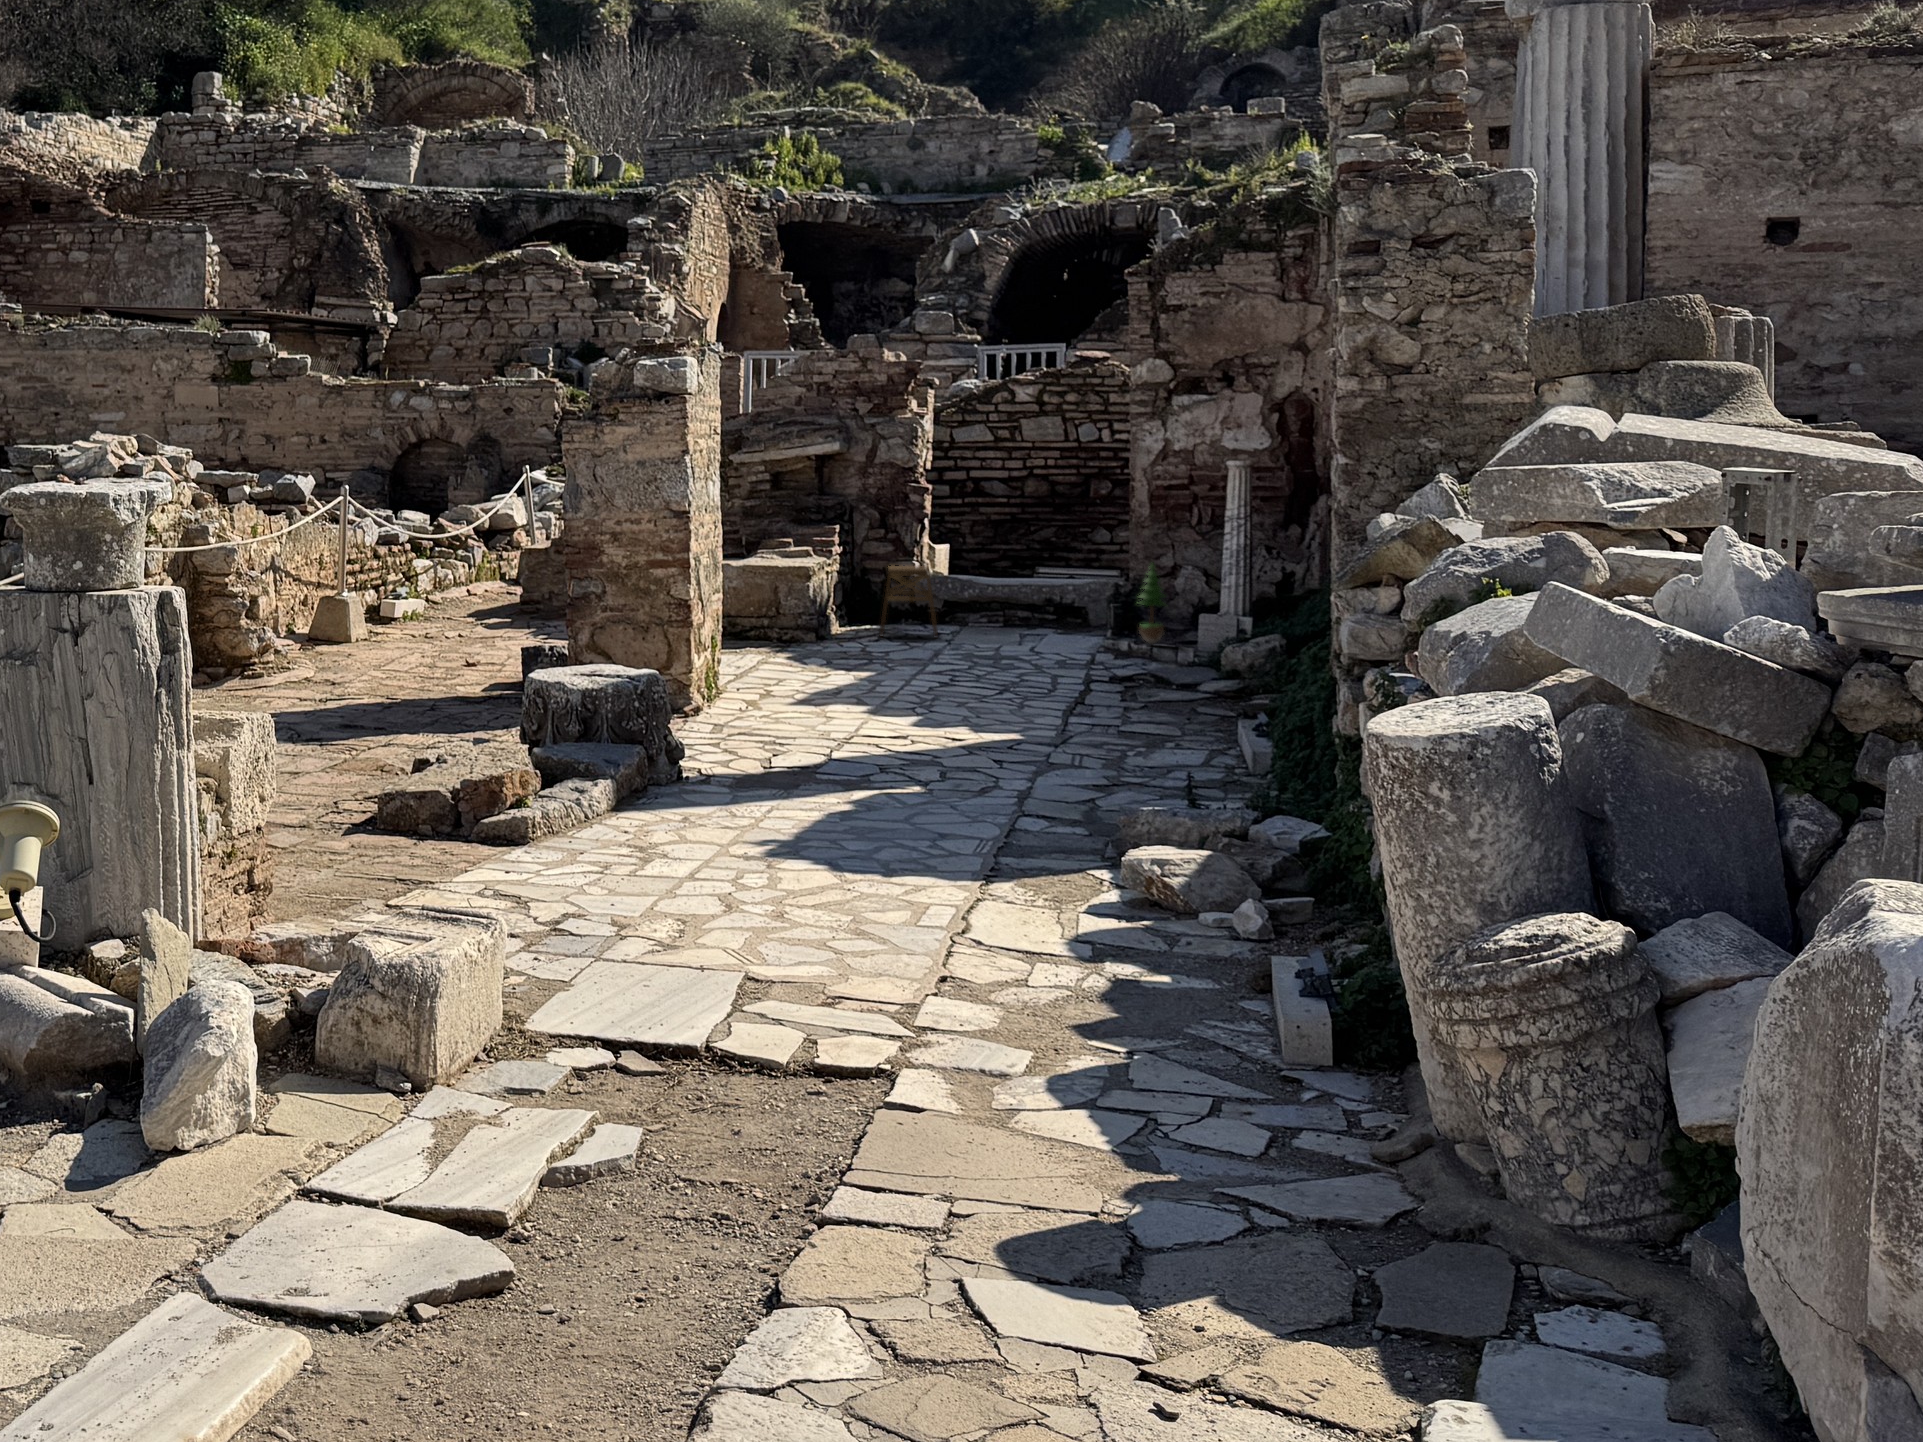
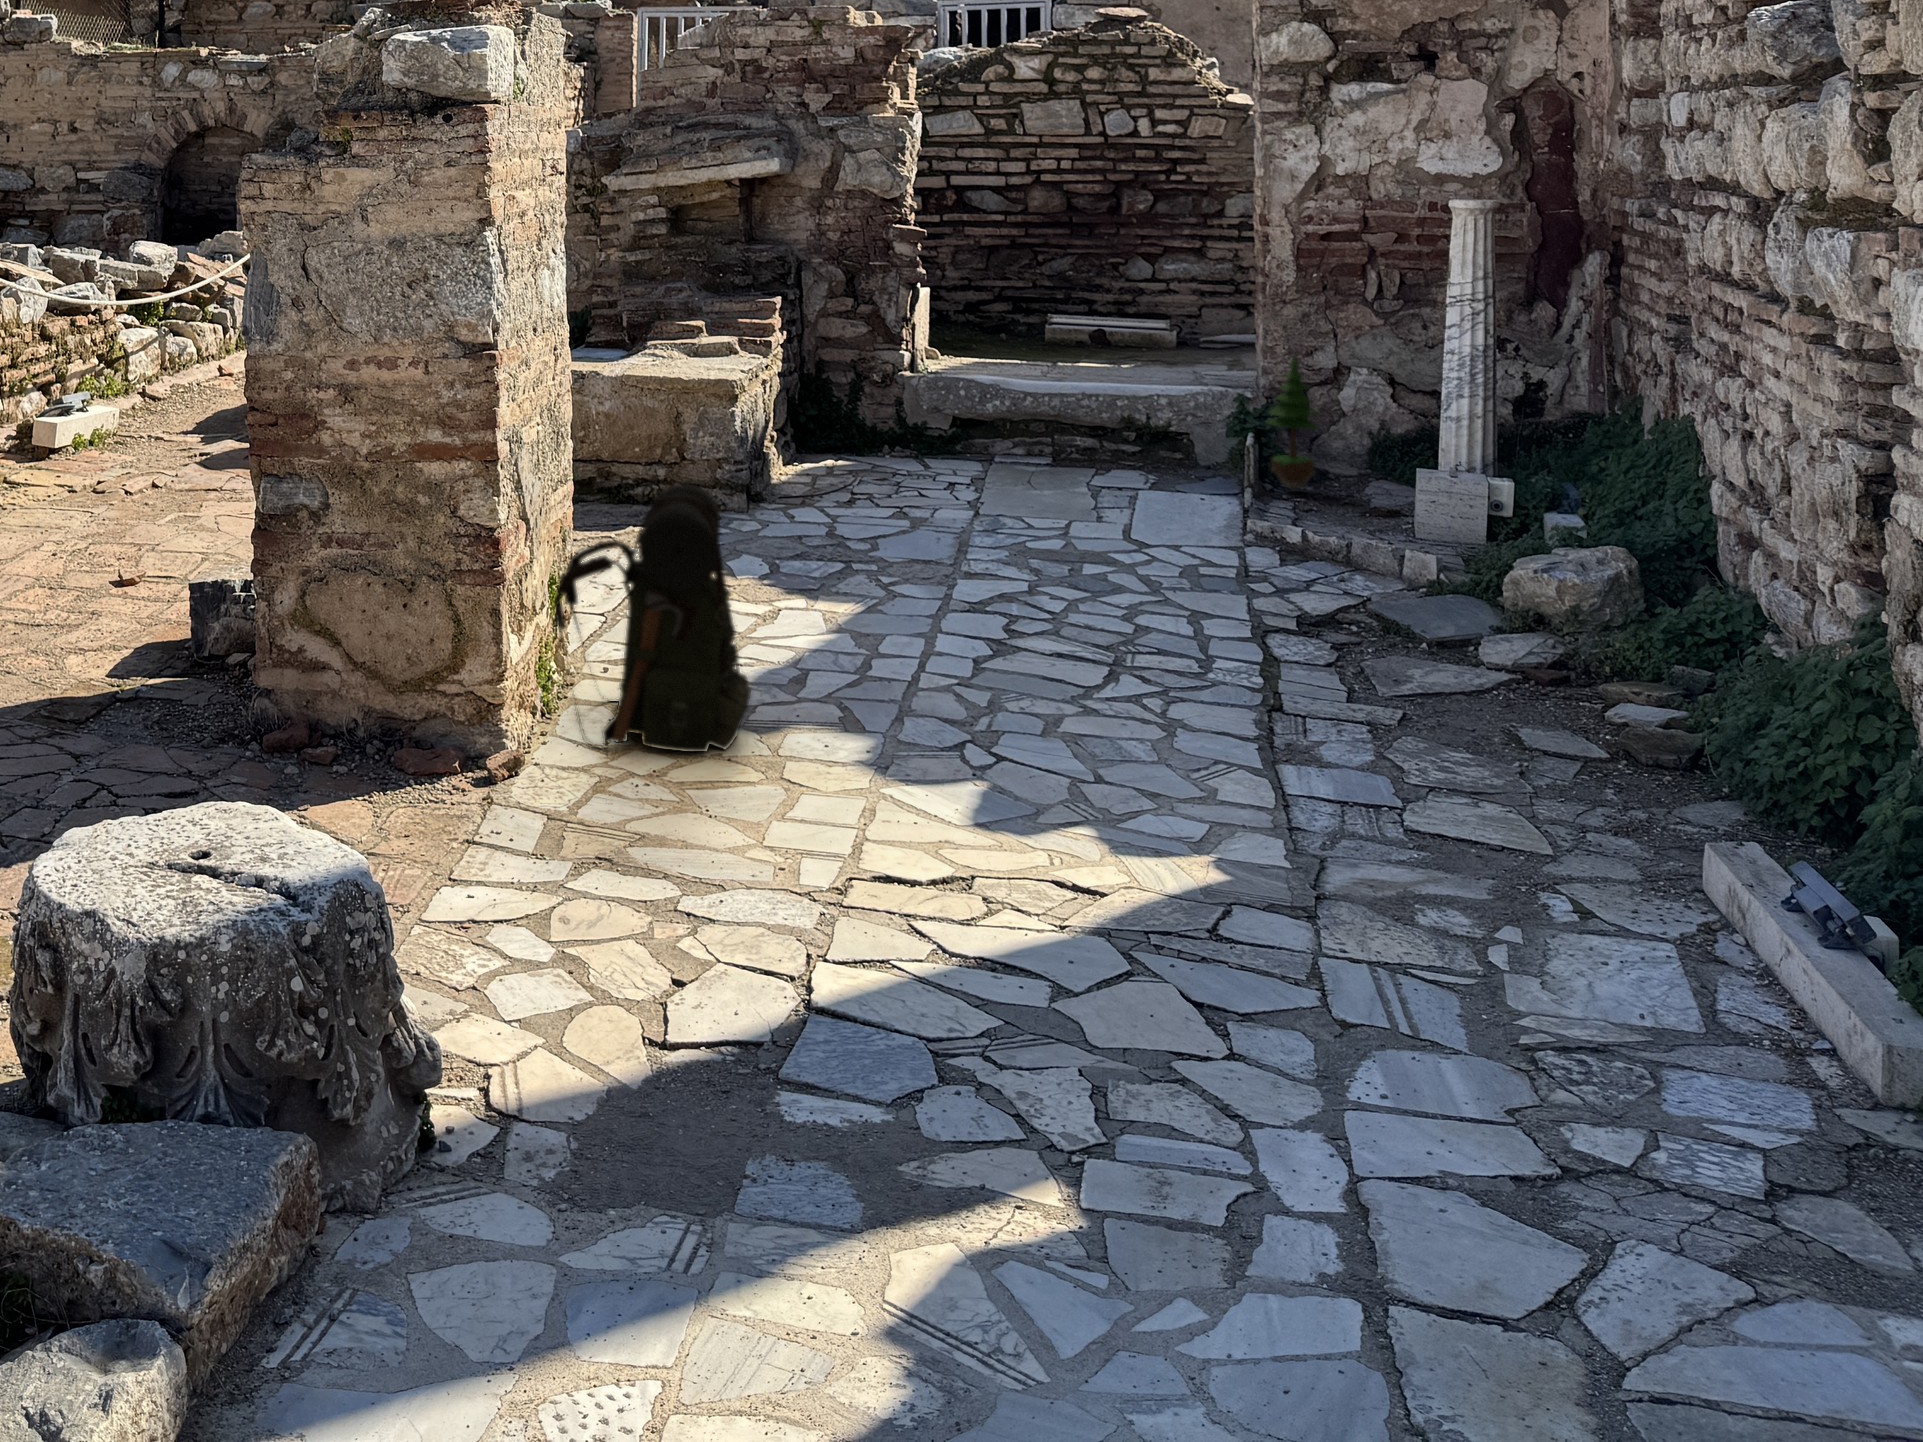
stool: present [879,566,938,637] -> none [842,348,938,467]
backpack: none [713,587,812,711] -> present [554,484,751,752]

